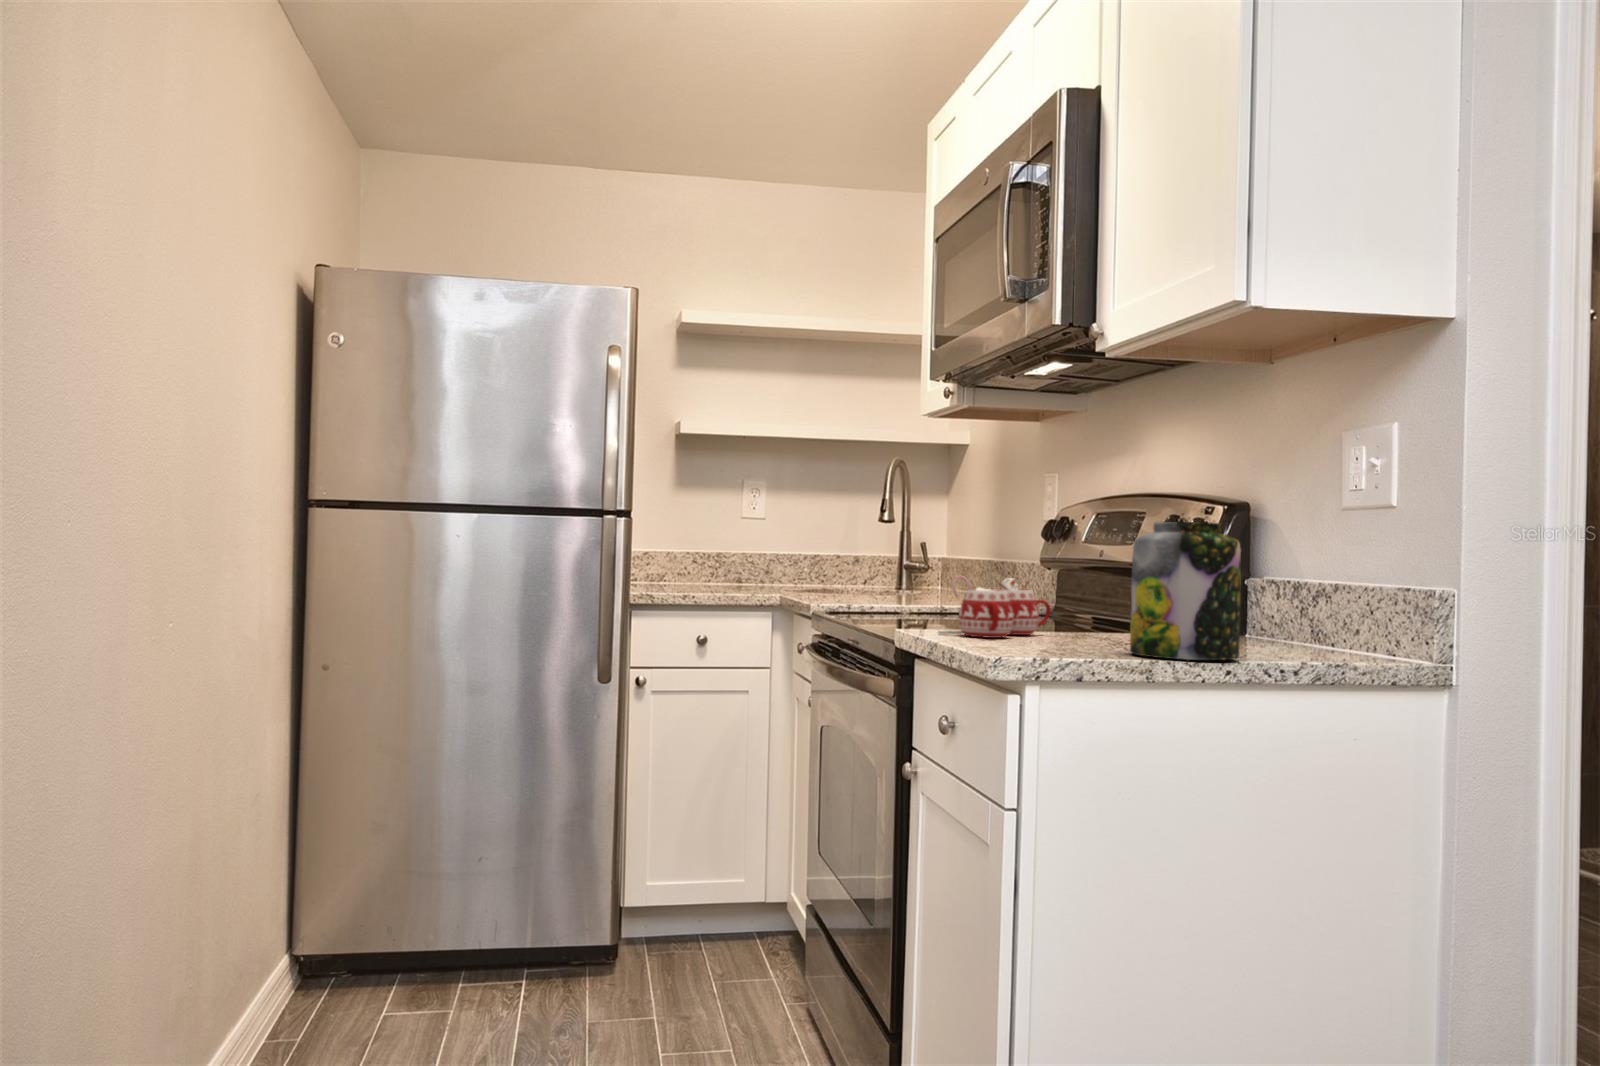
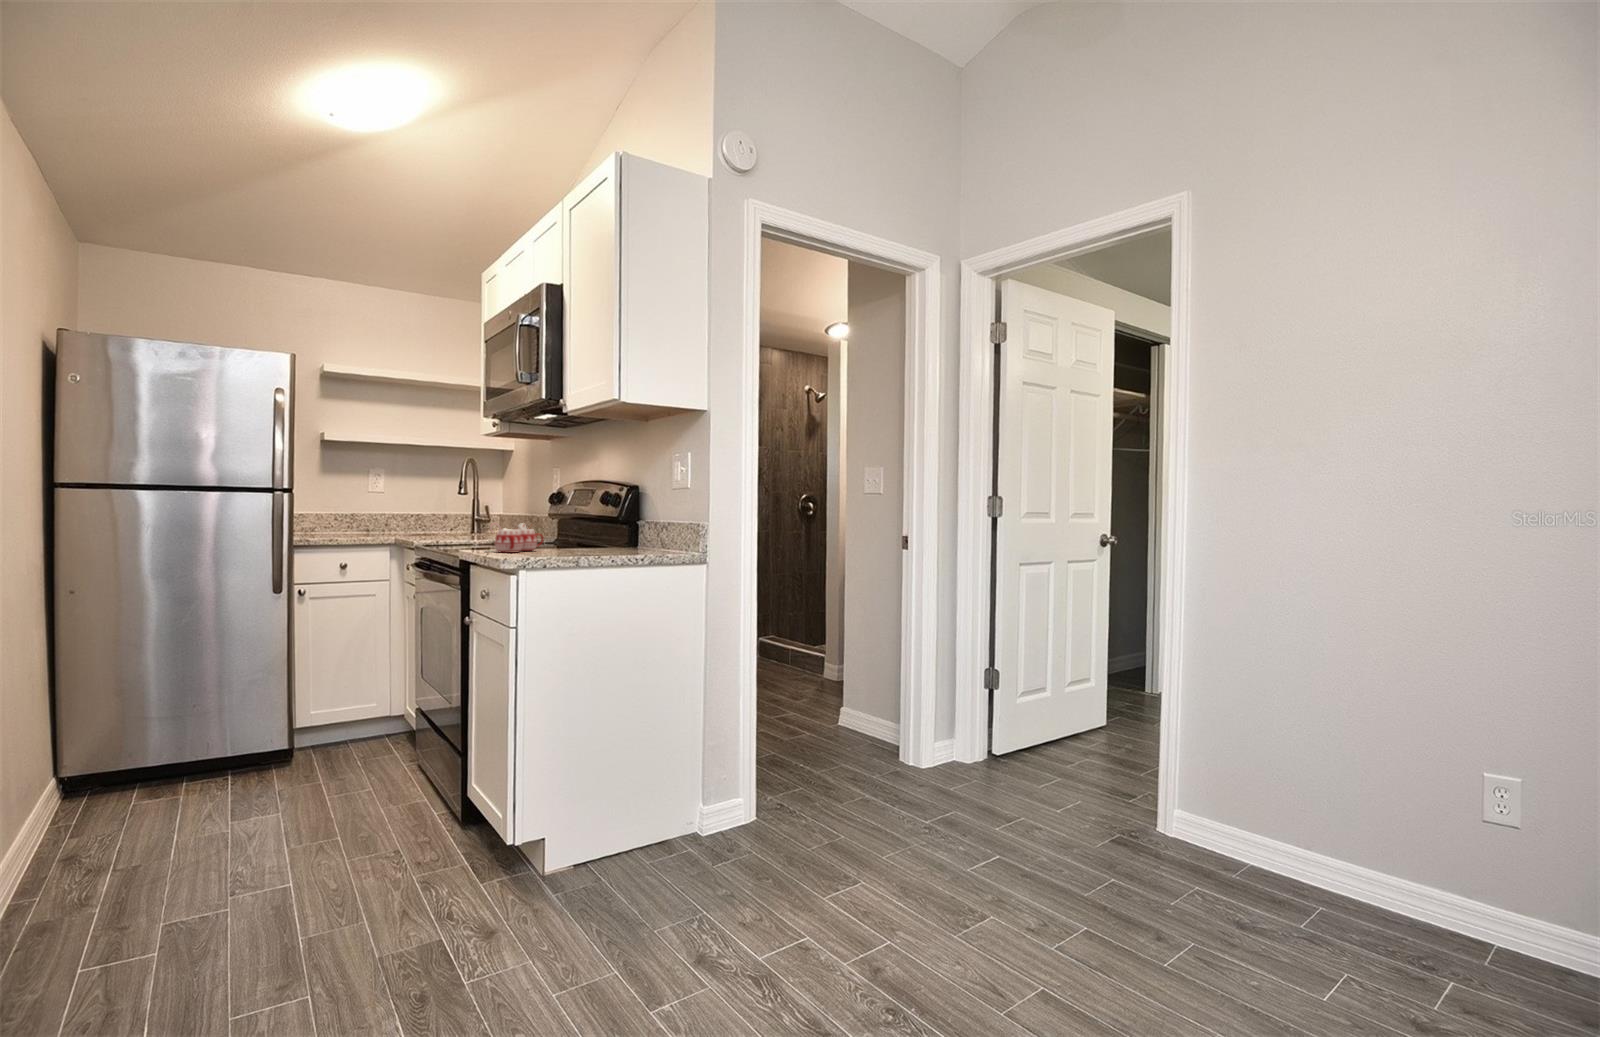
jar: present [1130,522,1241,660] -> none [575,496,623,557]

